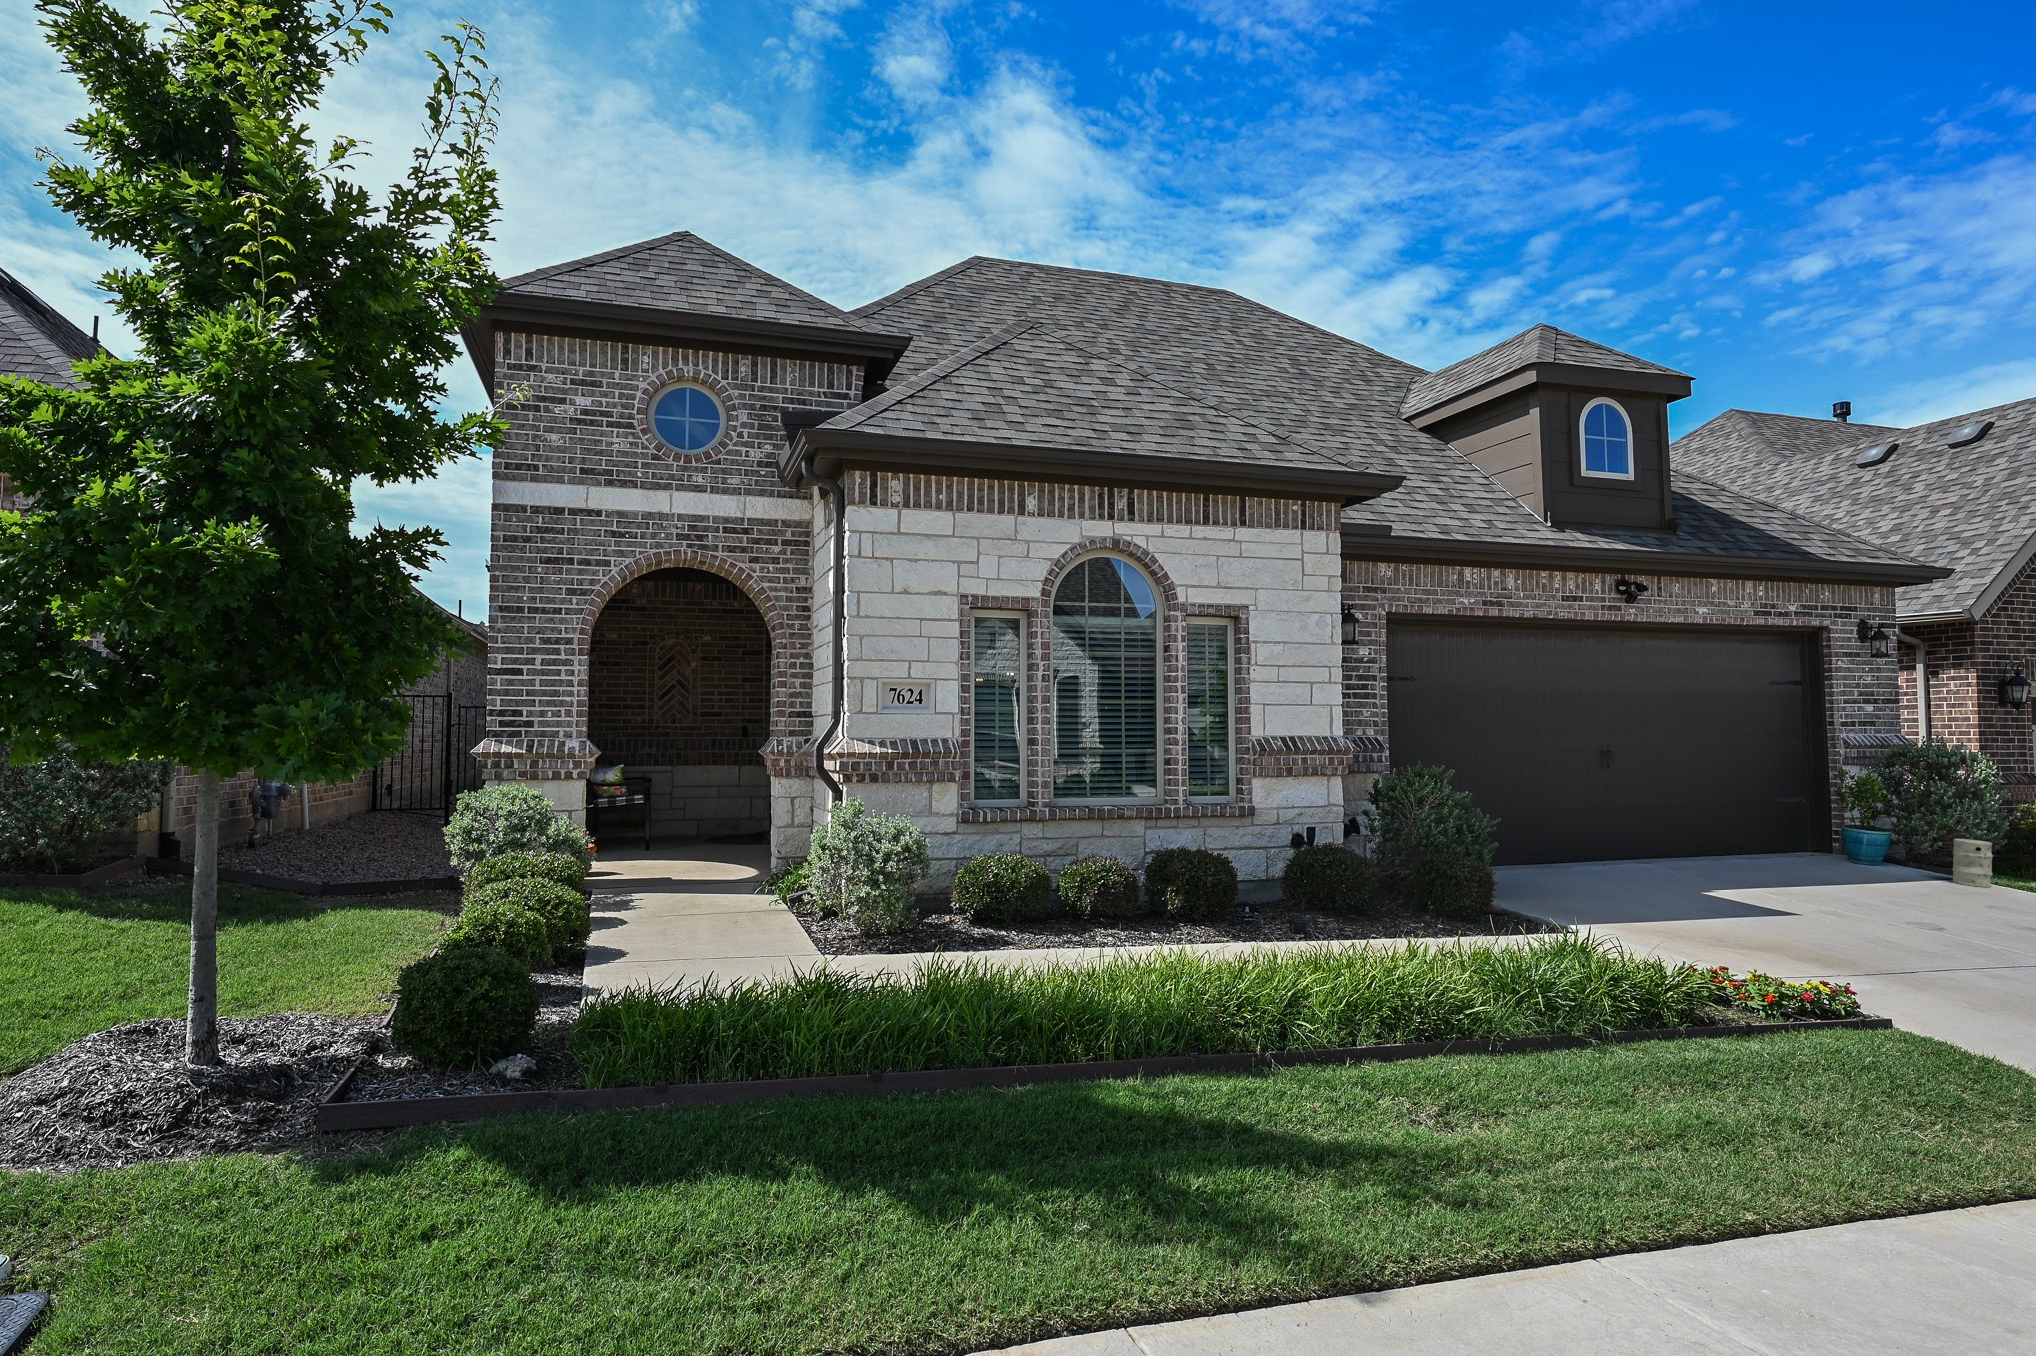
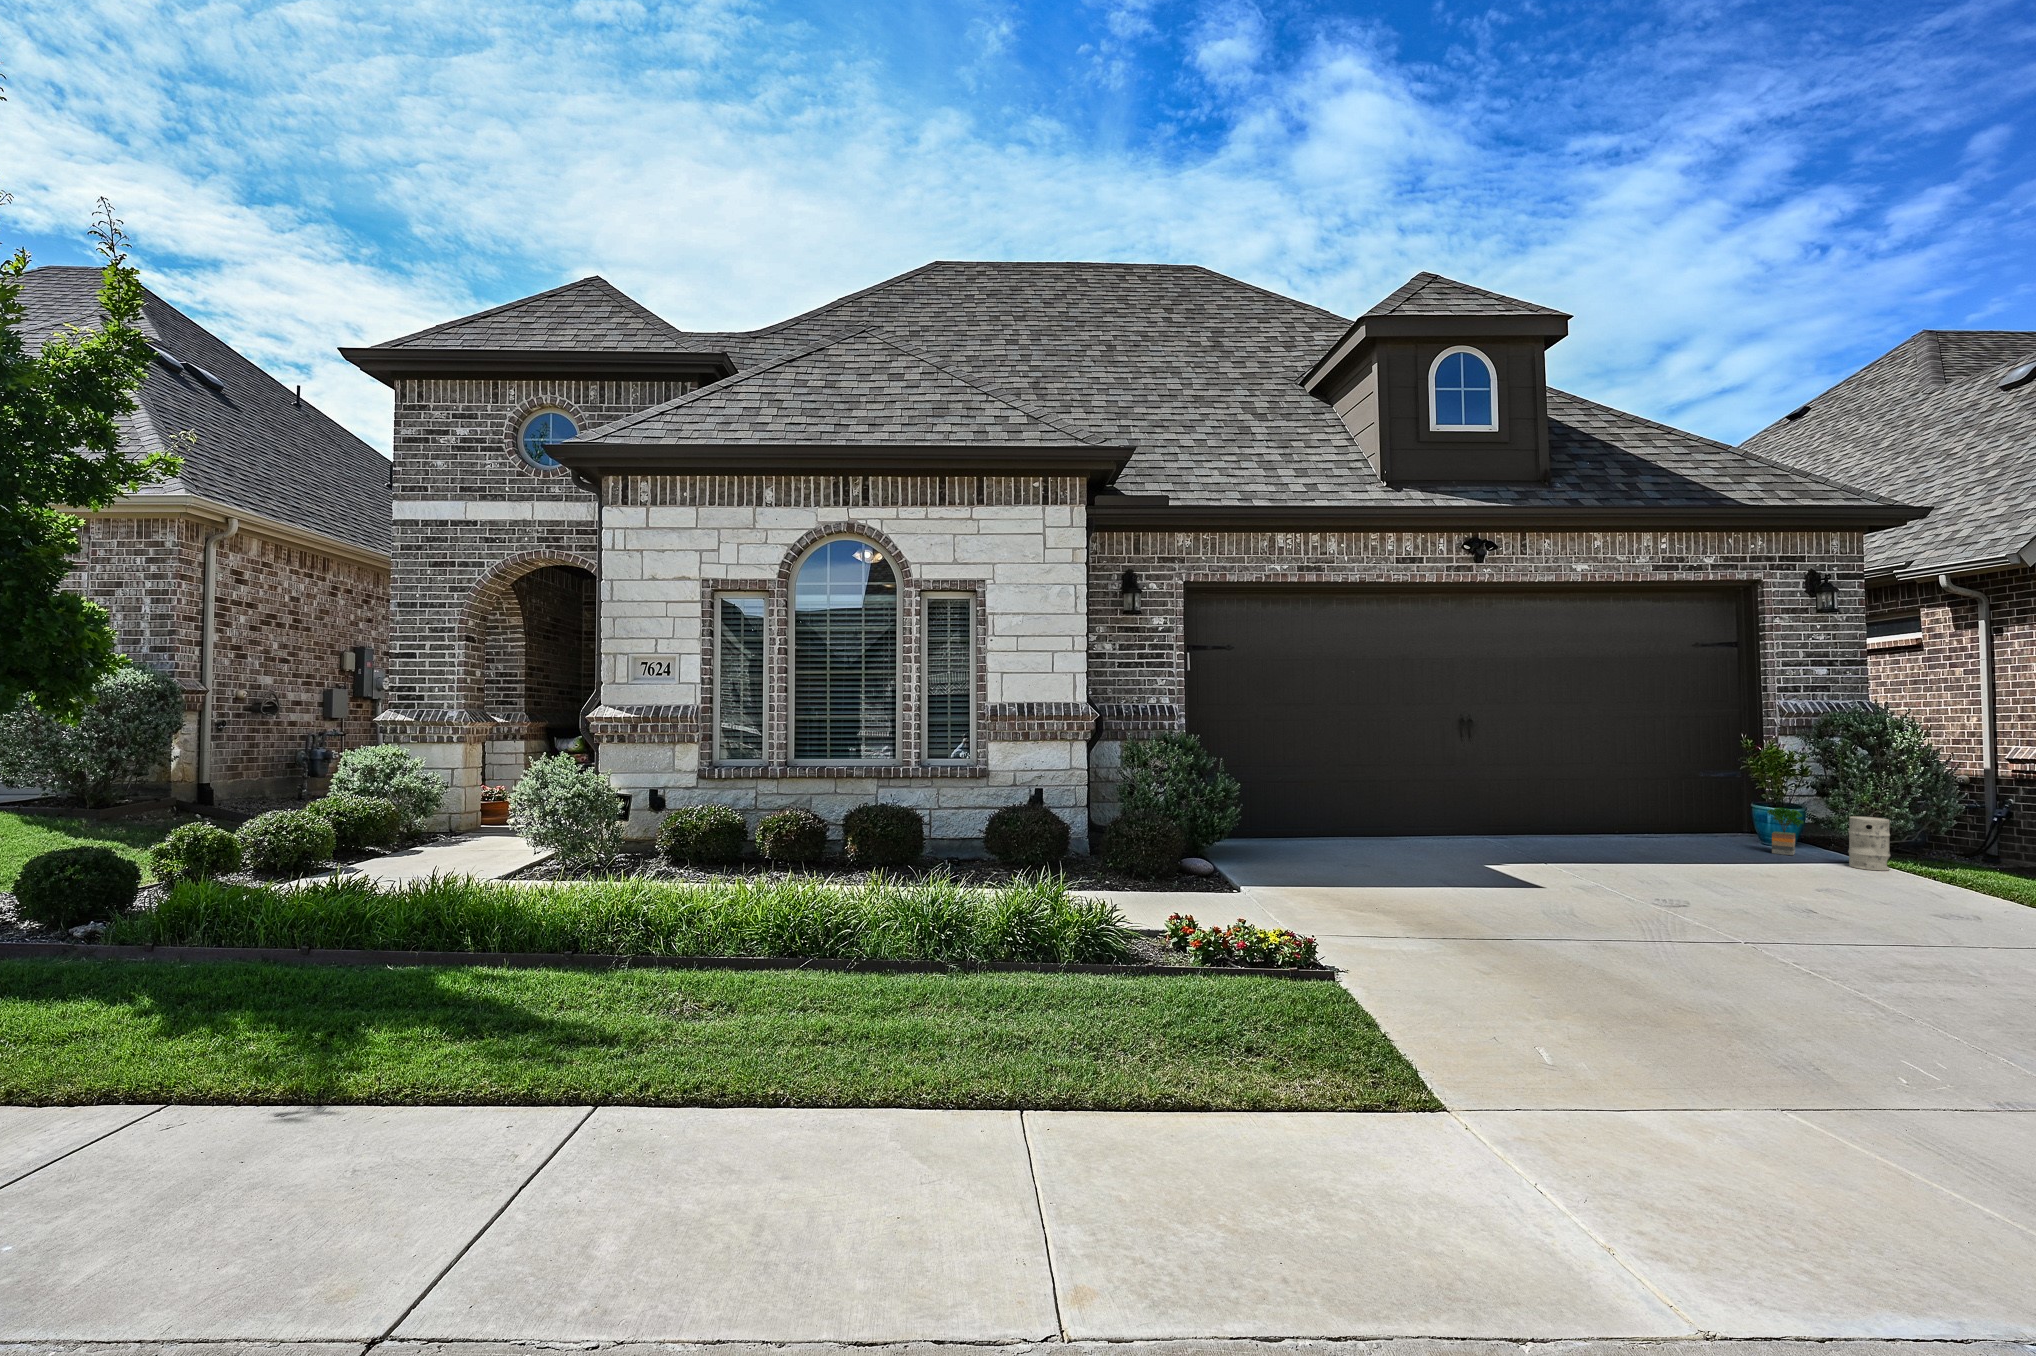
potted tree: none [1863,829,1902,872] -> present [1767,808,1803,855]

